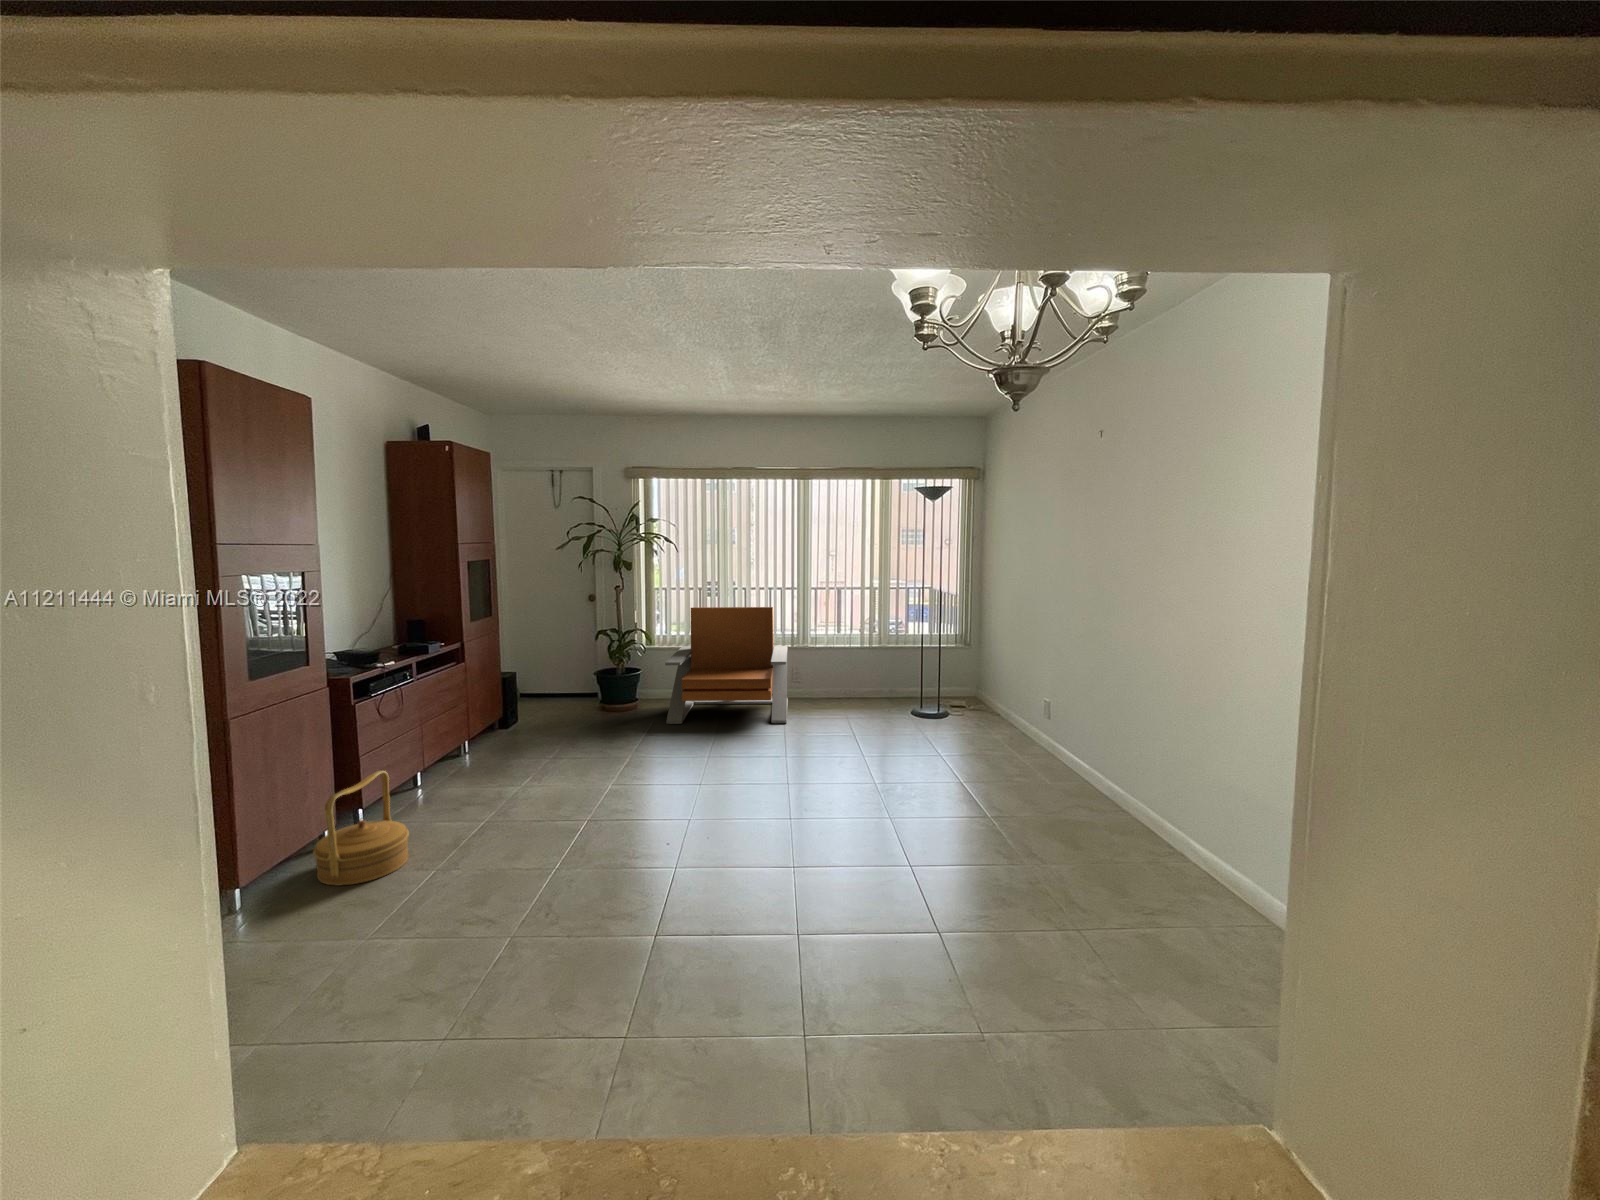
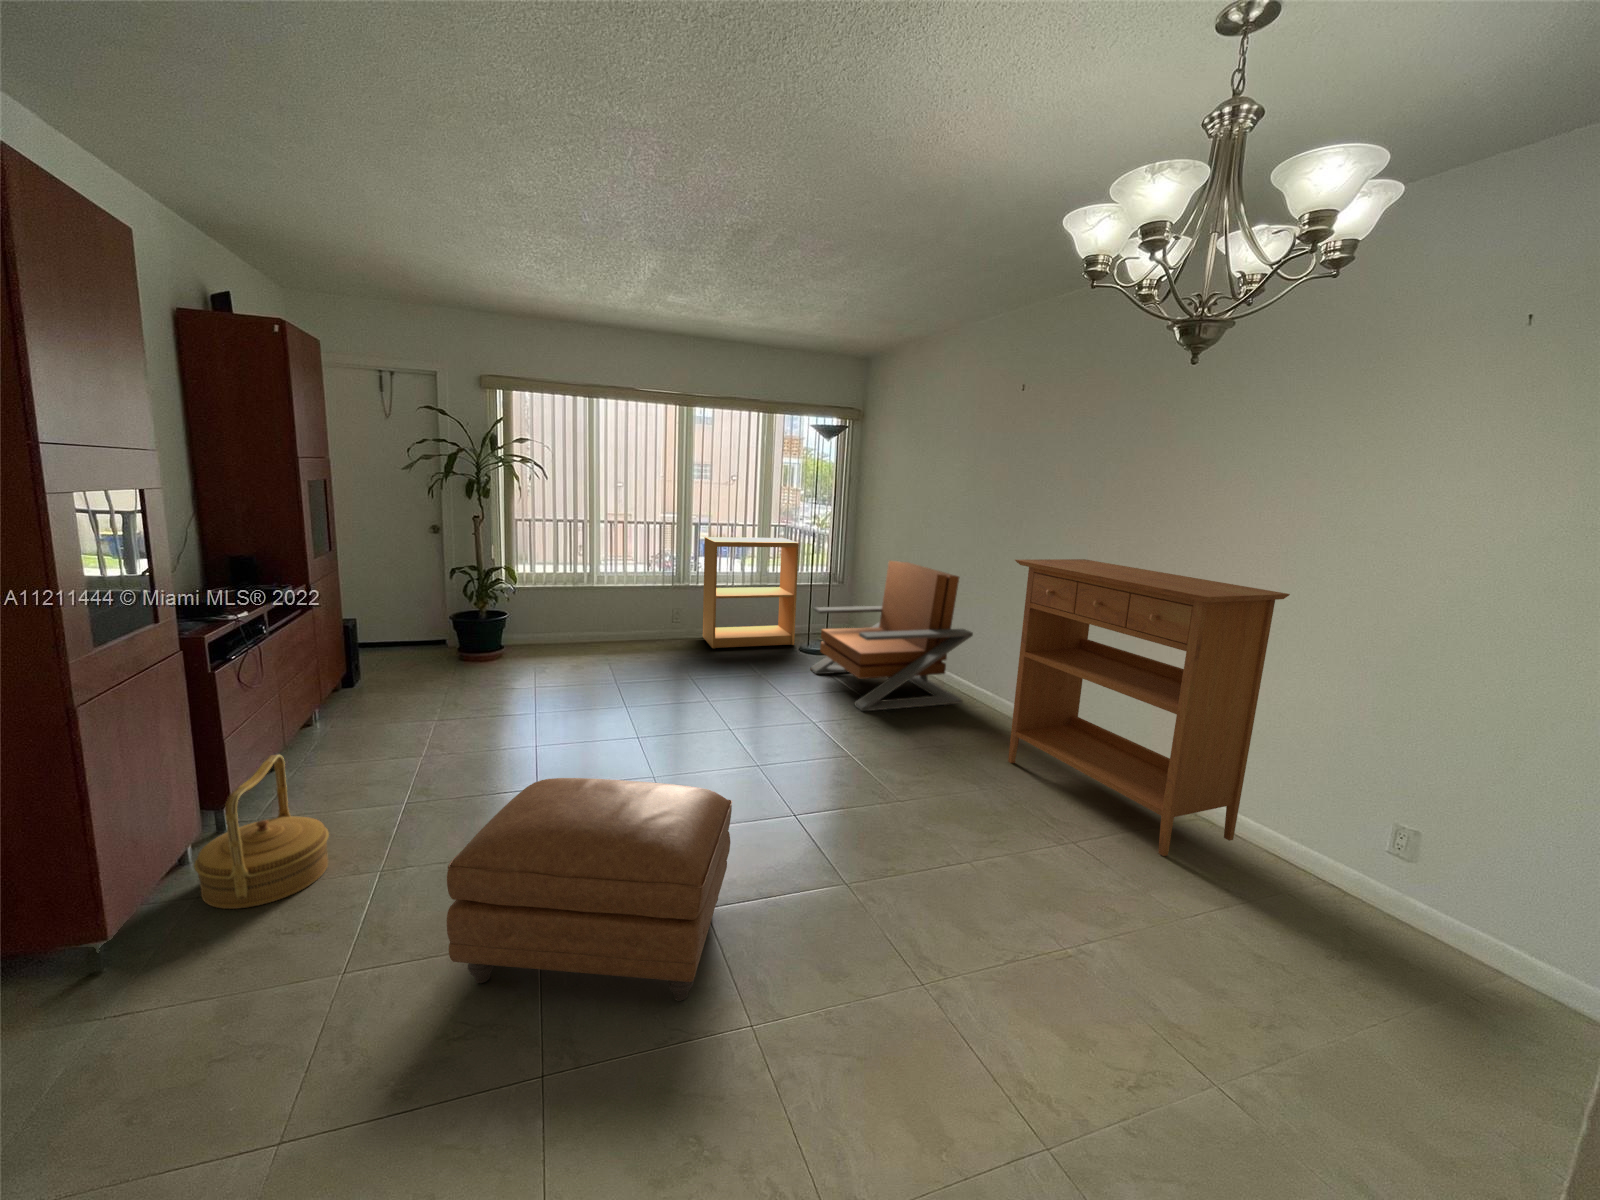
bookshelf: none [820,599,908,708] -> present [703,537,799,648]
lounge chair: present [665,607,788,724] -> present [811,561,973,711]
console table: none [1054,614,1335,963] -> present [1008,559,1290,856]
ottoman: none [418,804,677,1010] -> present [447,778,732,1001]

